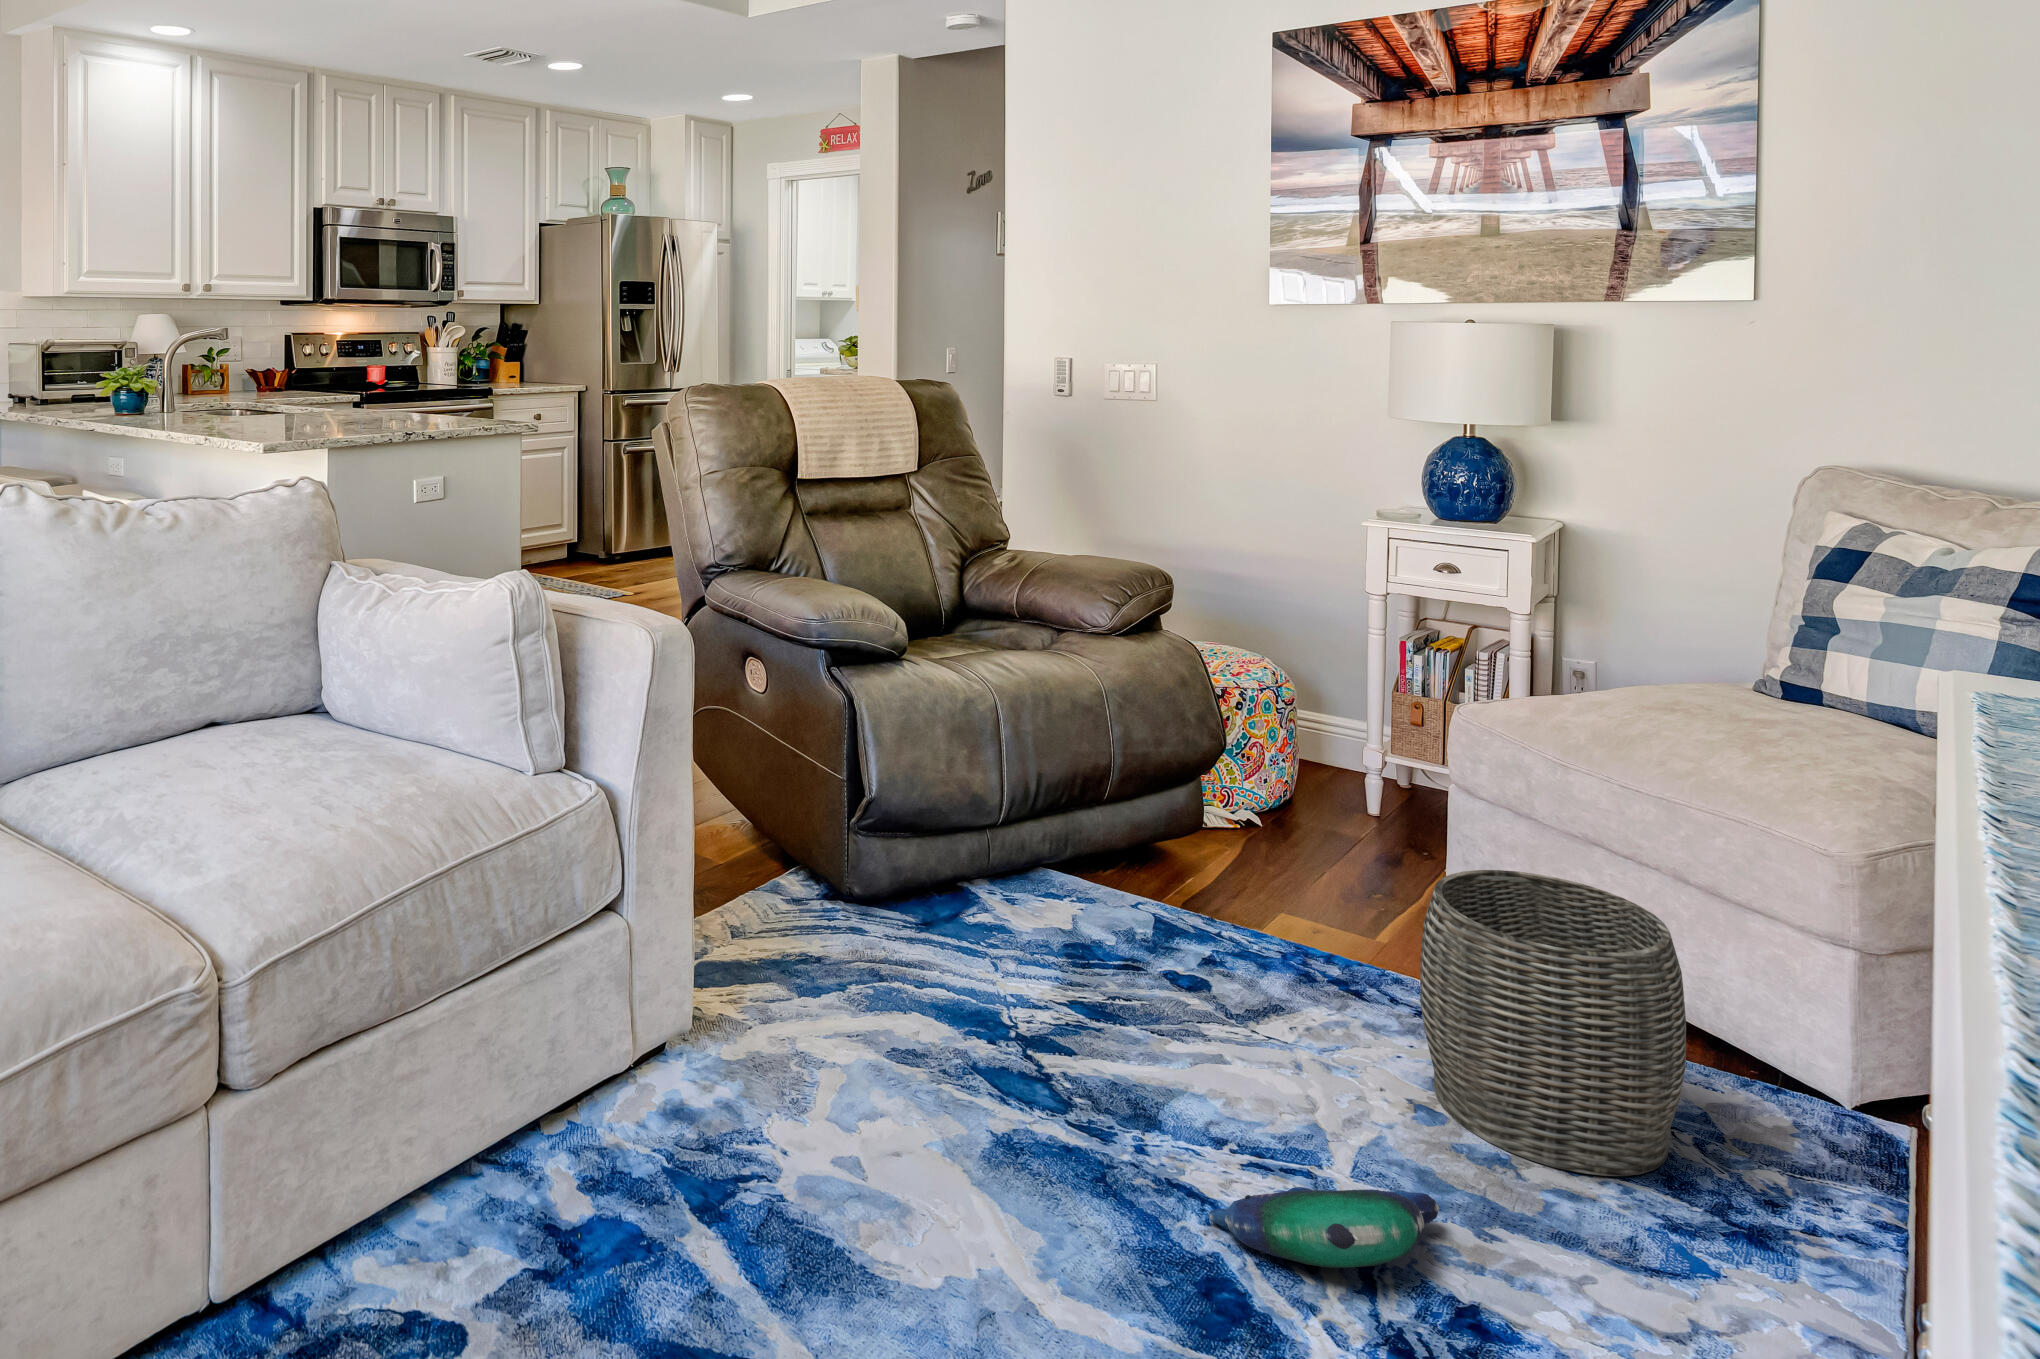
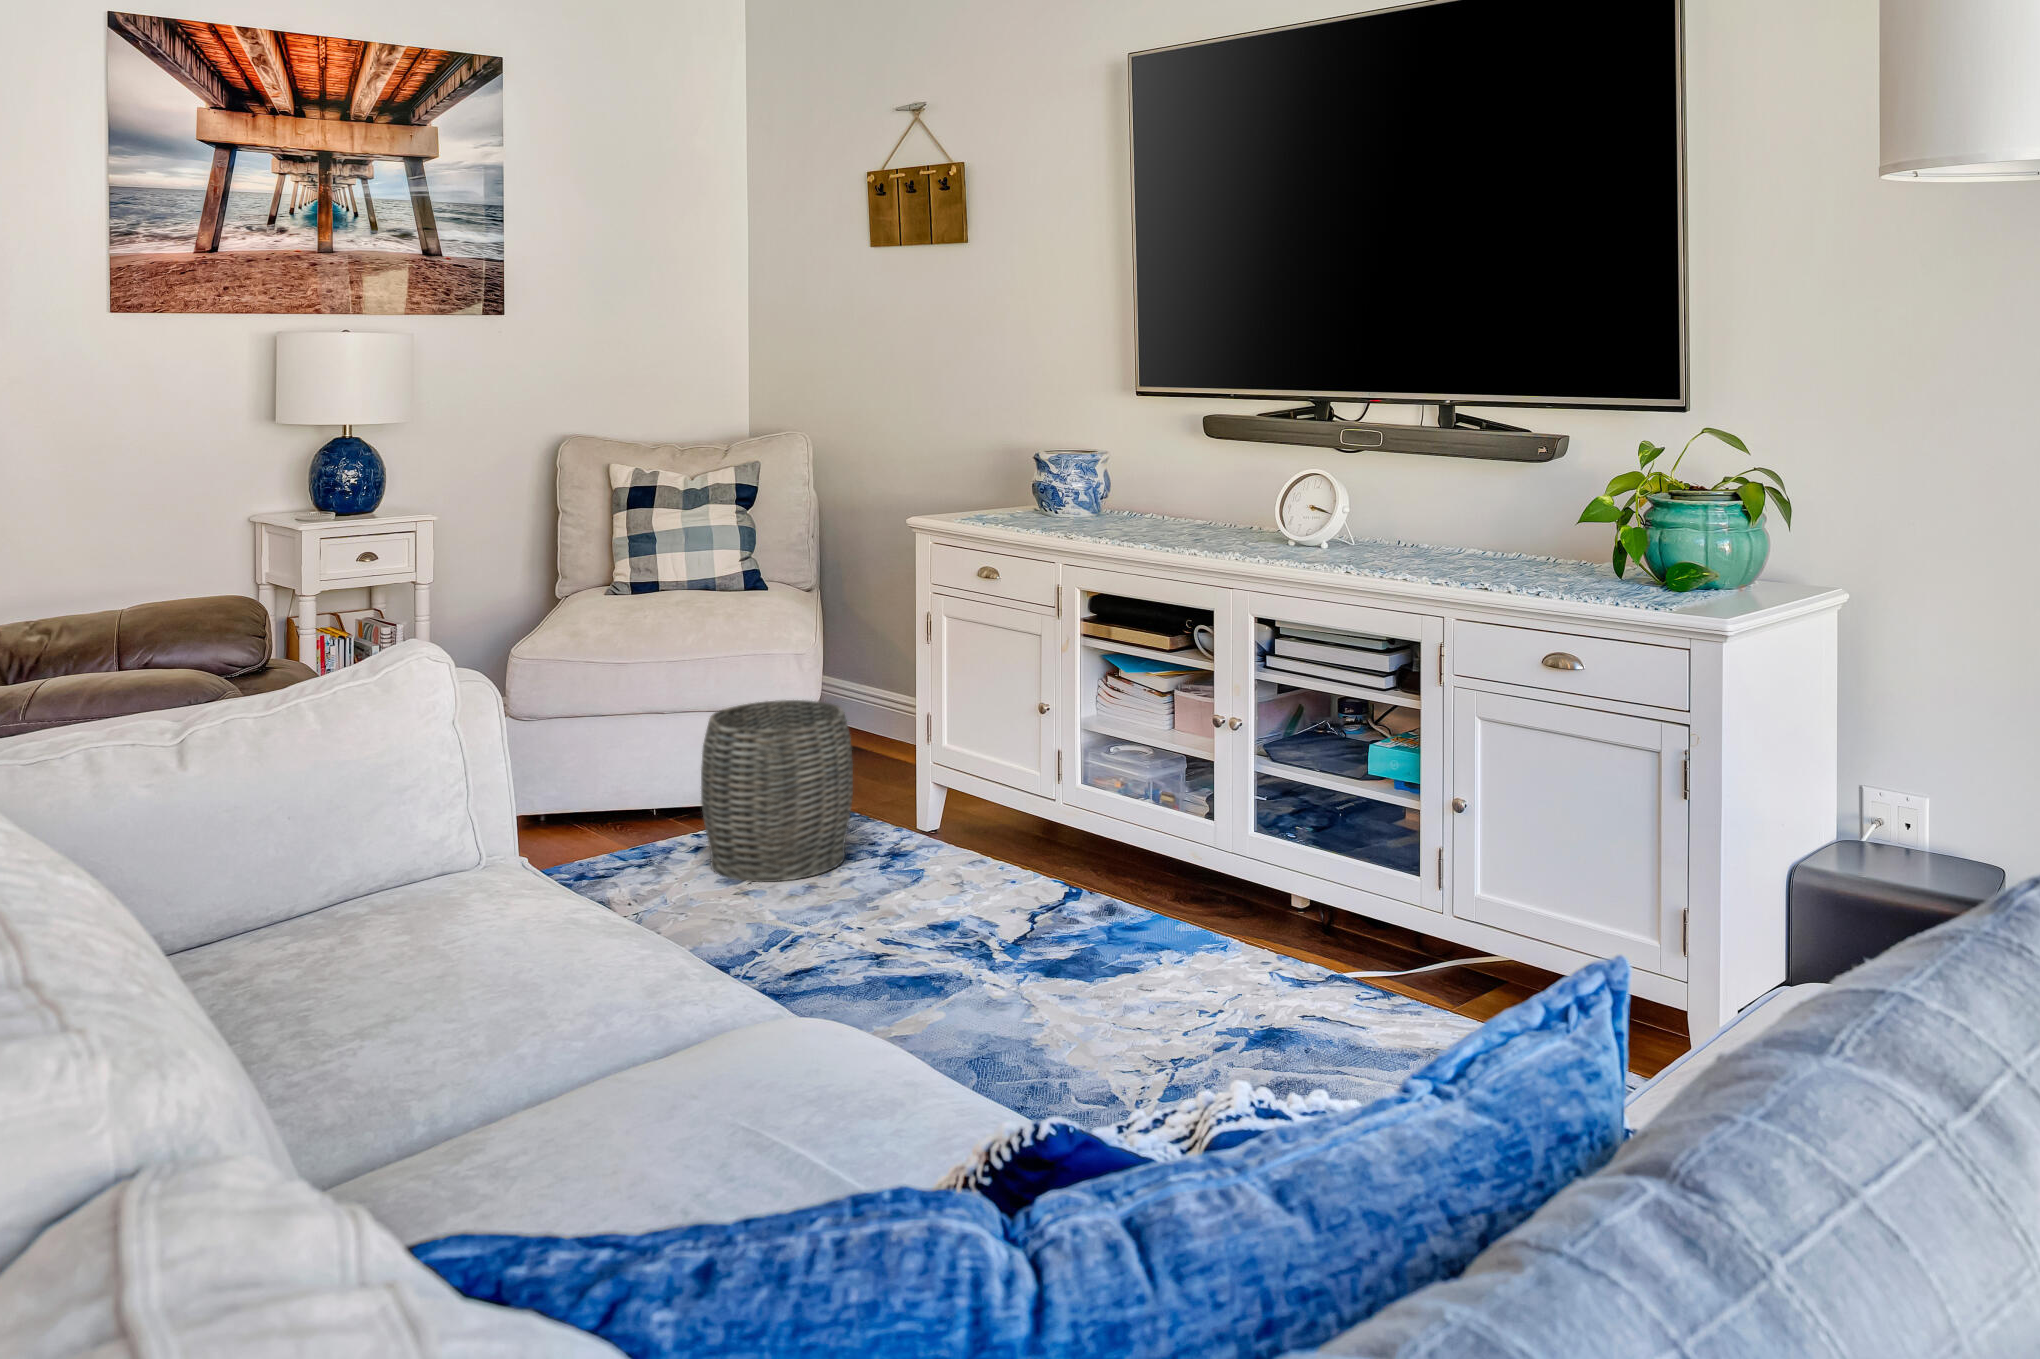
plush toy: present [1209,1187,1439,1268] -> none [826,883,915,964]

